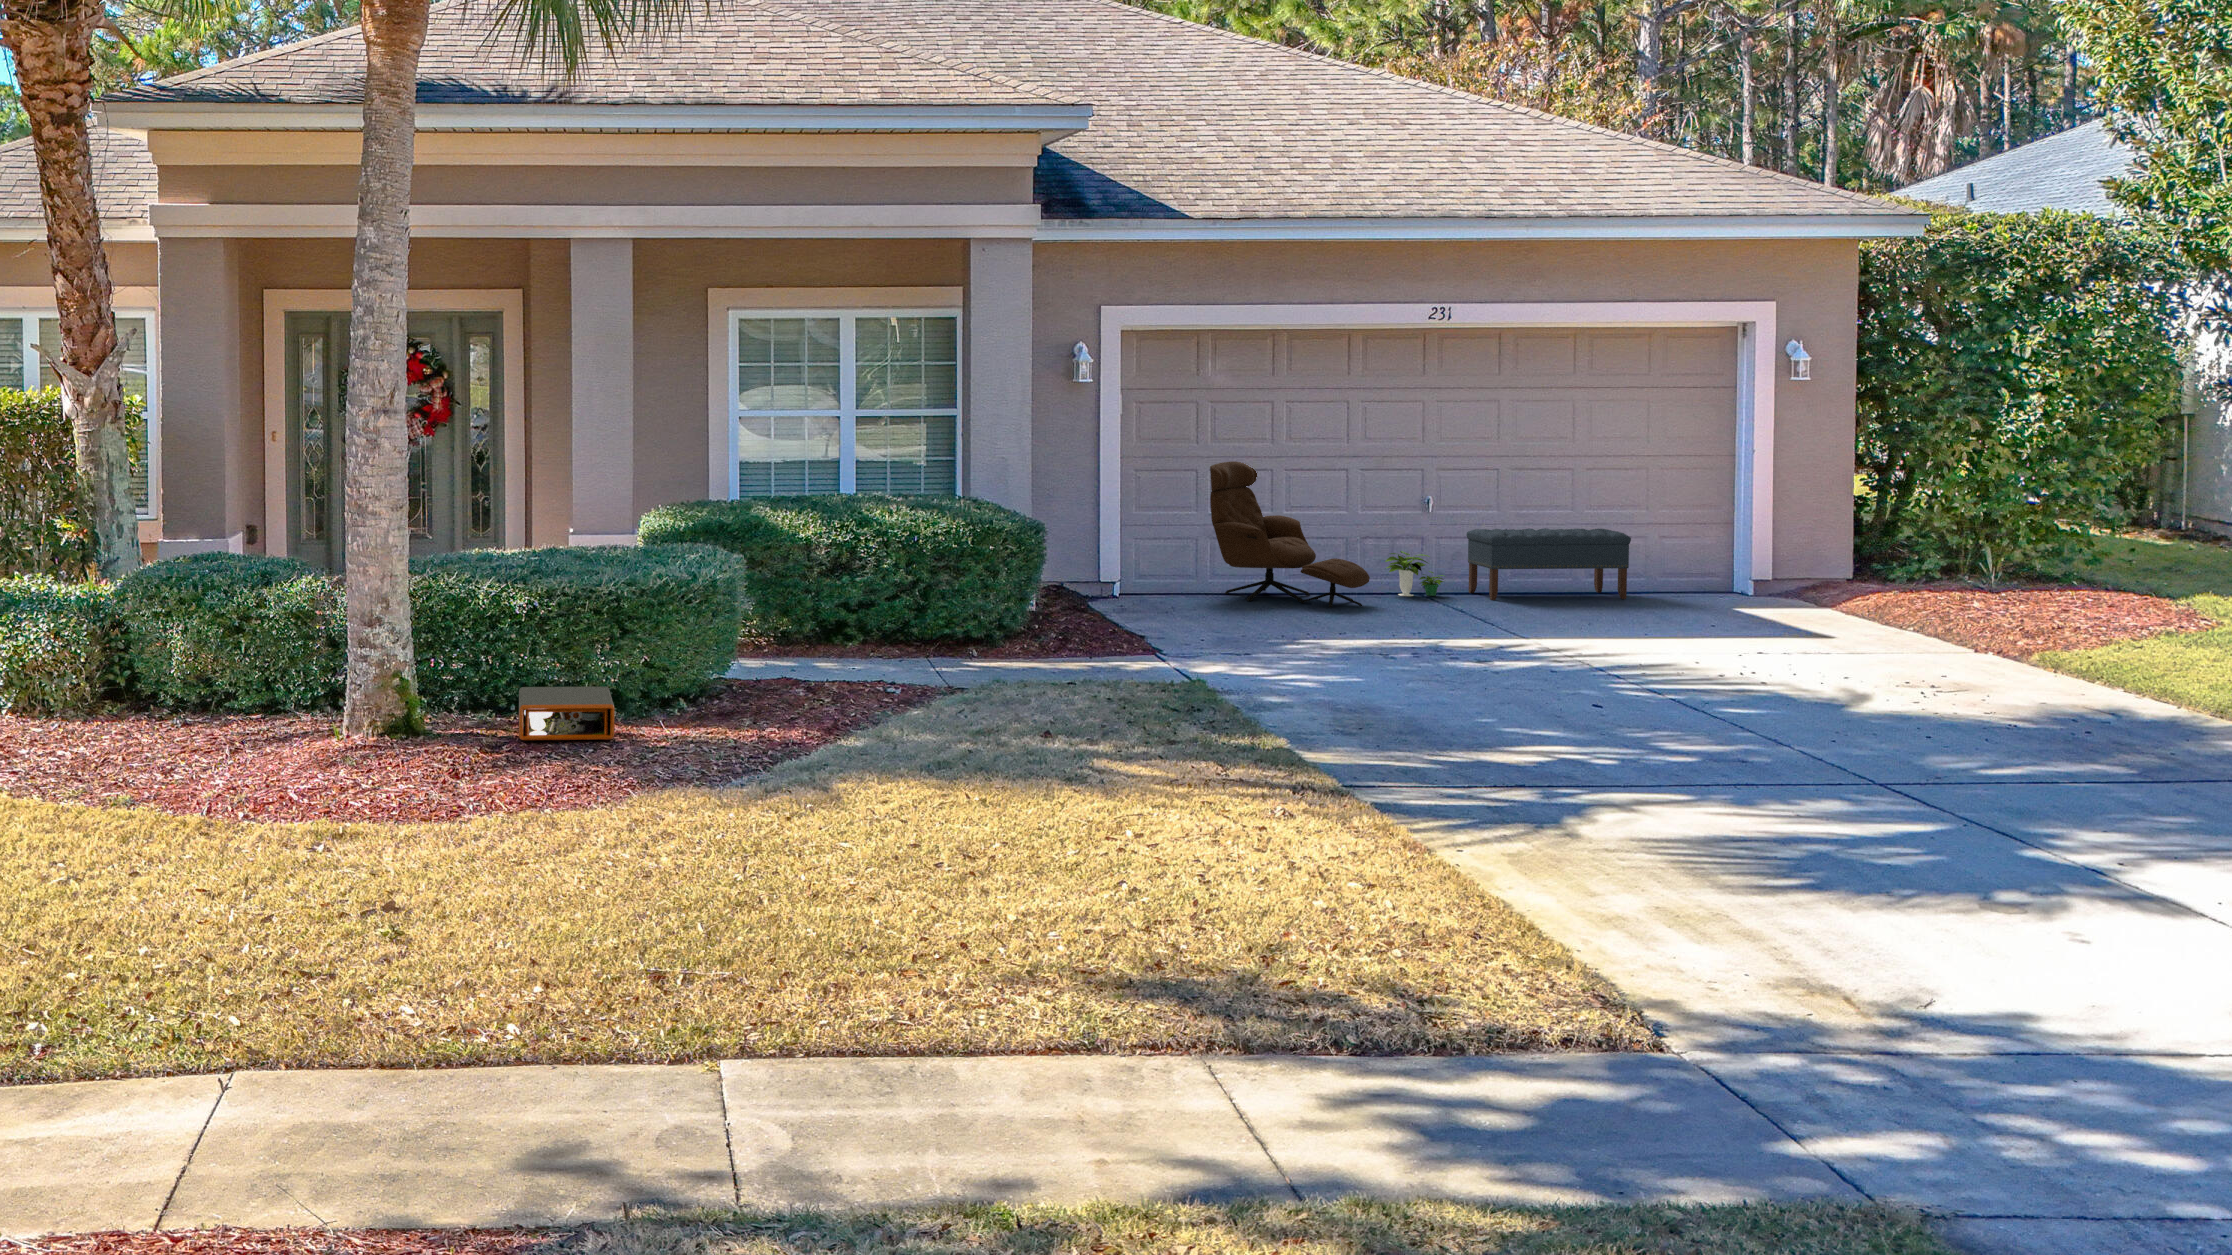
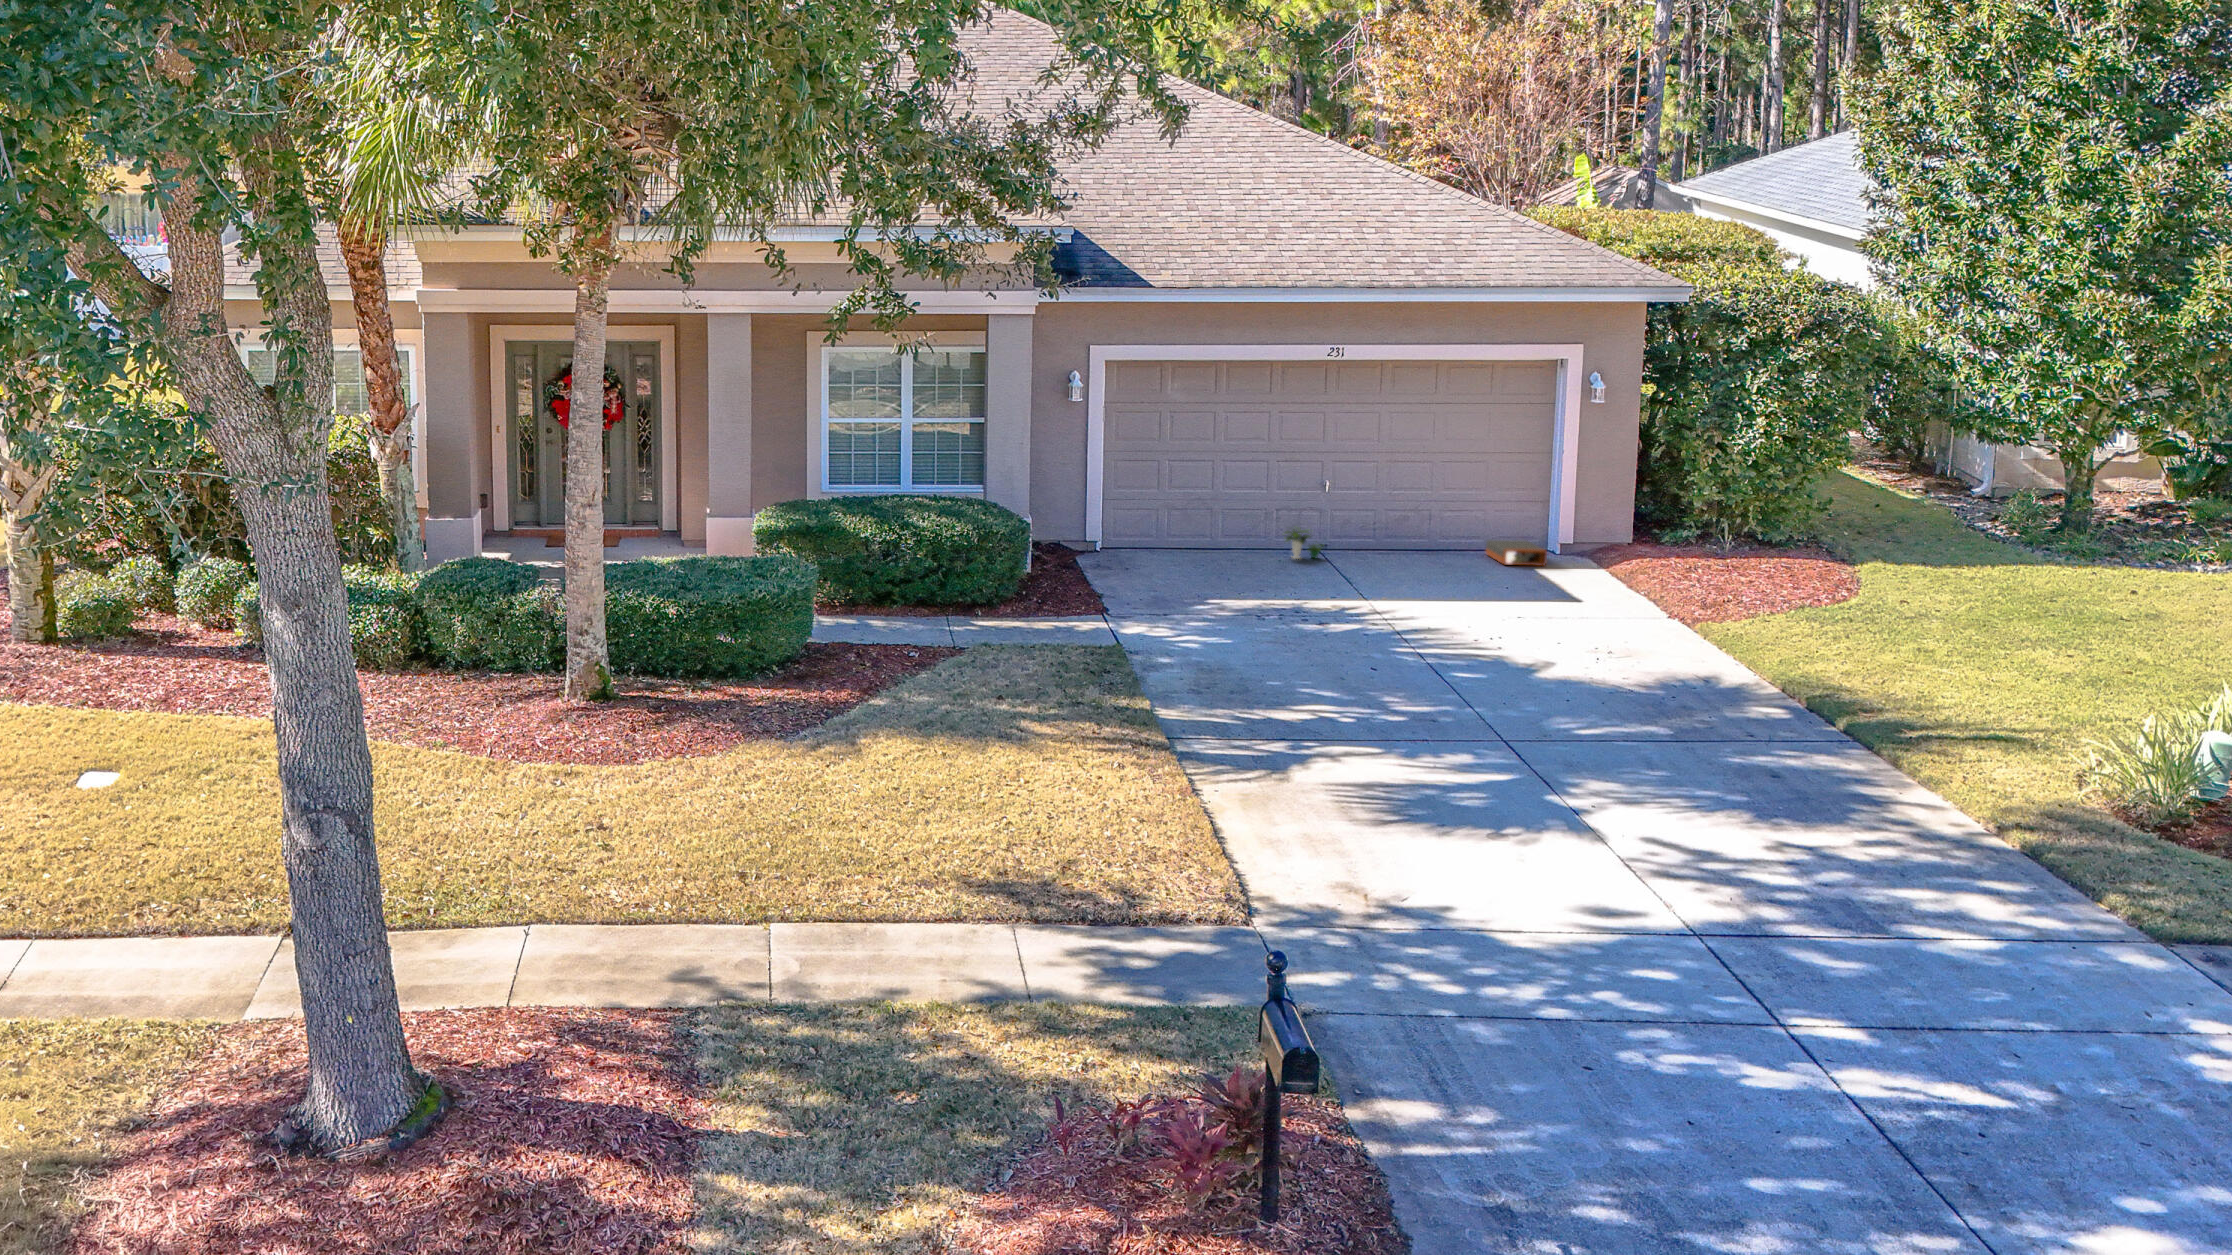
lounge chair: present [1210,461,1370,608] -> none [1159,462,1267,571]
bench: present [1467,528,1631,600] -> none [1343,511,1456,563]
storage box: present [519,686,615,740] -> present [1486,540,1547,566]

